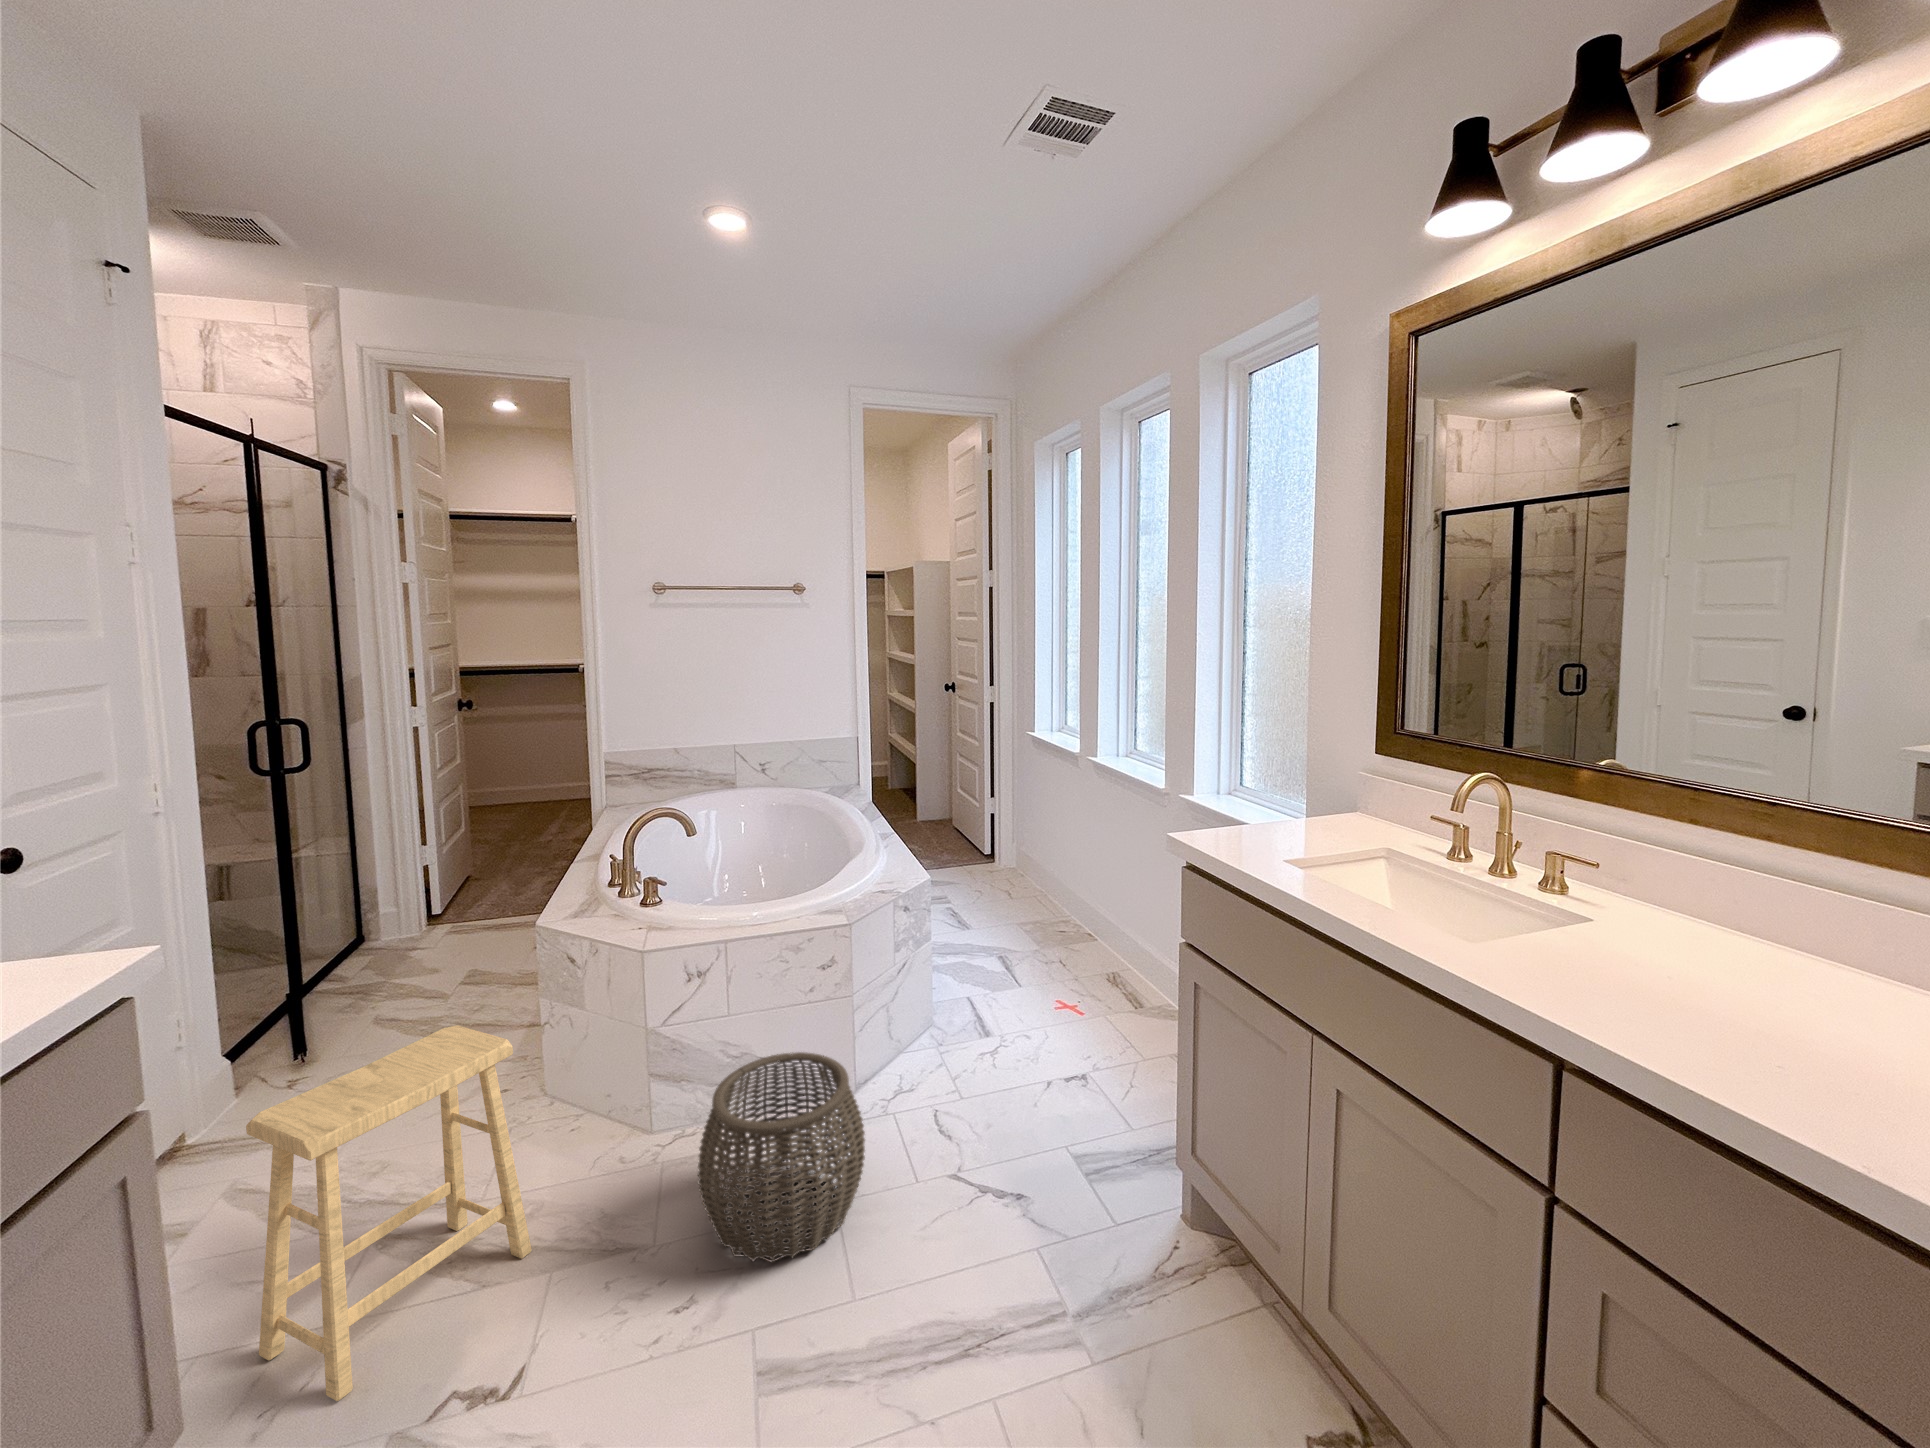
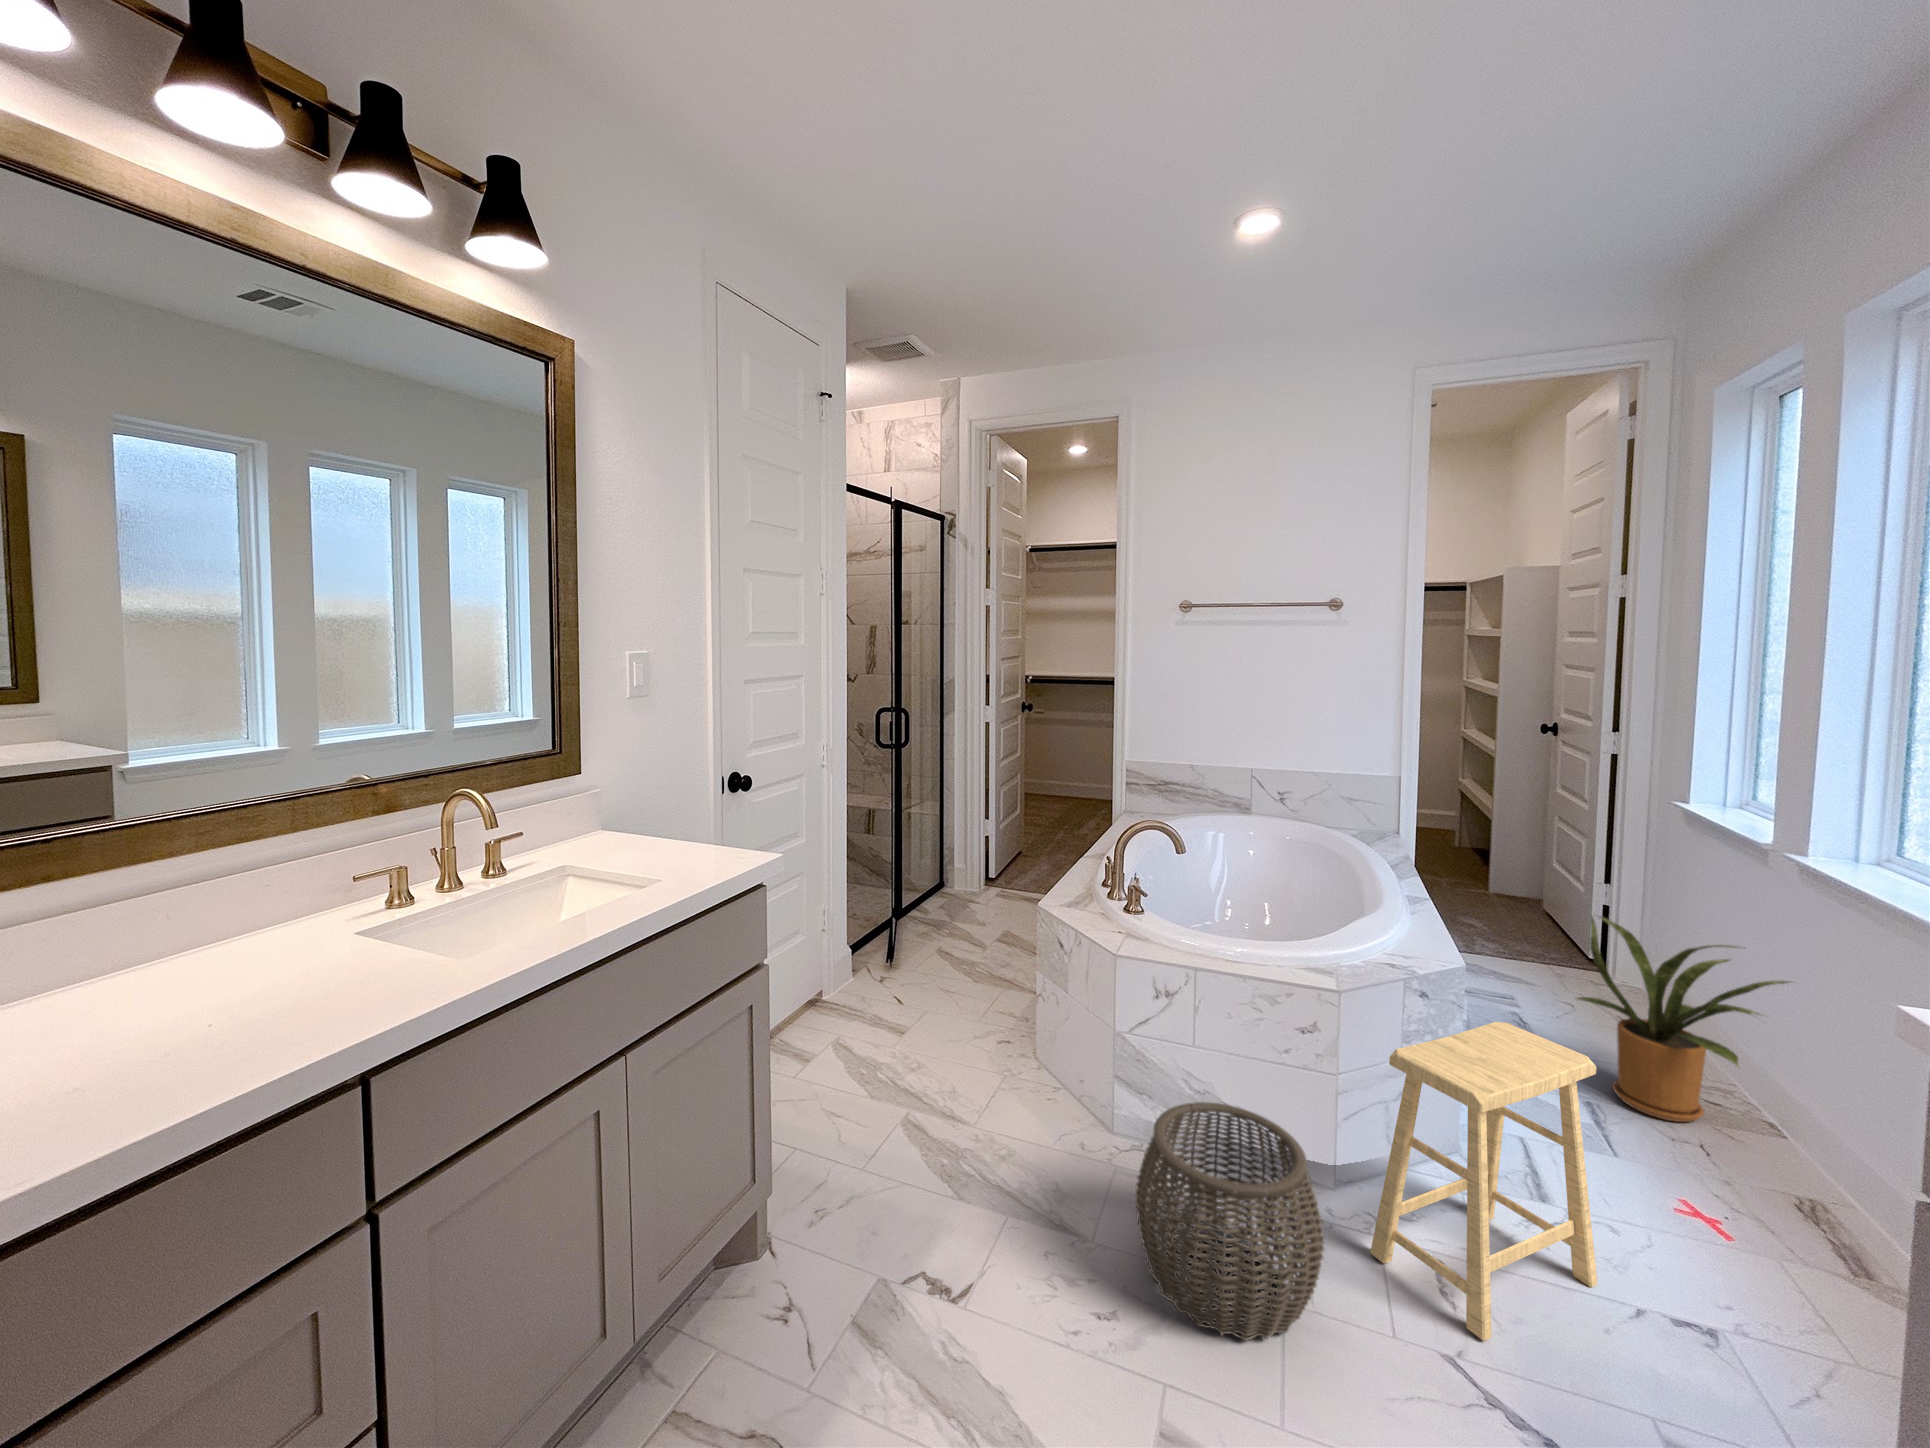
house plant: none [986,820,1099,951] -> present [1577,917,1789,1122]
footstool: present [246,1025,532,1401] -> present [1370,1022,1598,1341]

